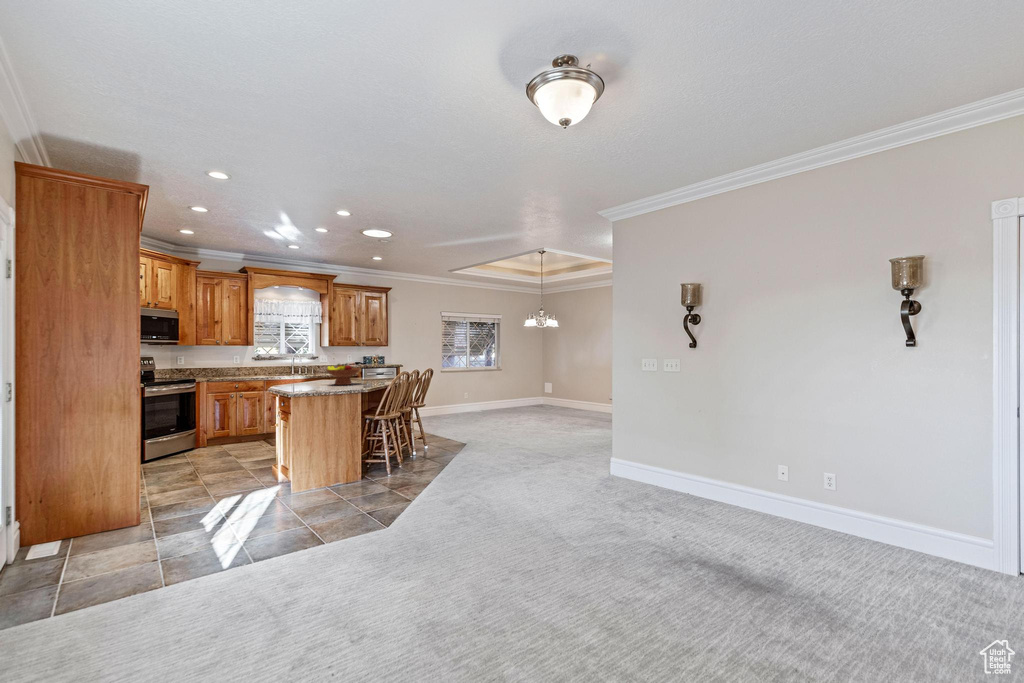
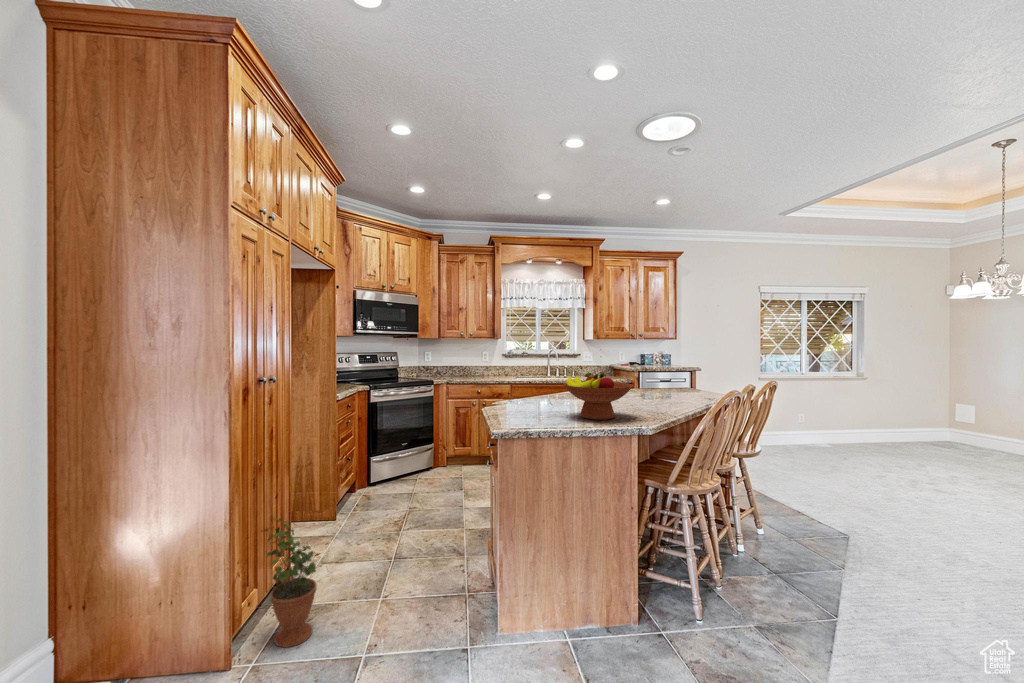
potted plant: none [144,449,186,518] -> present [264,518,316,647]

